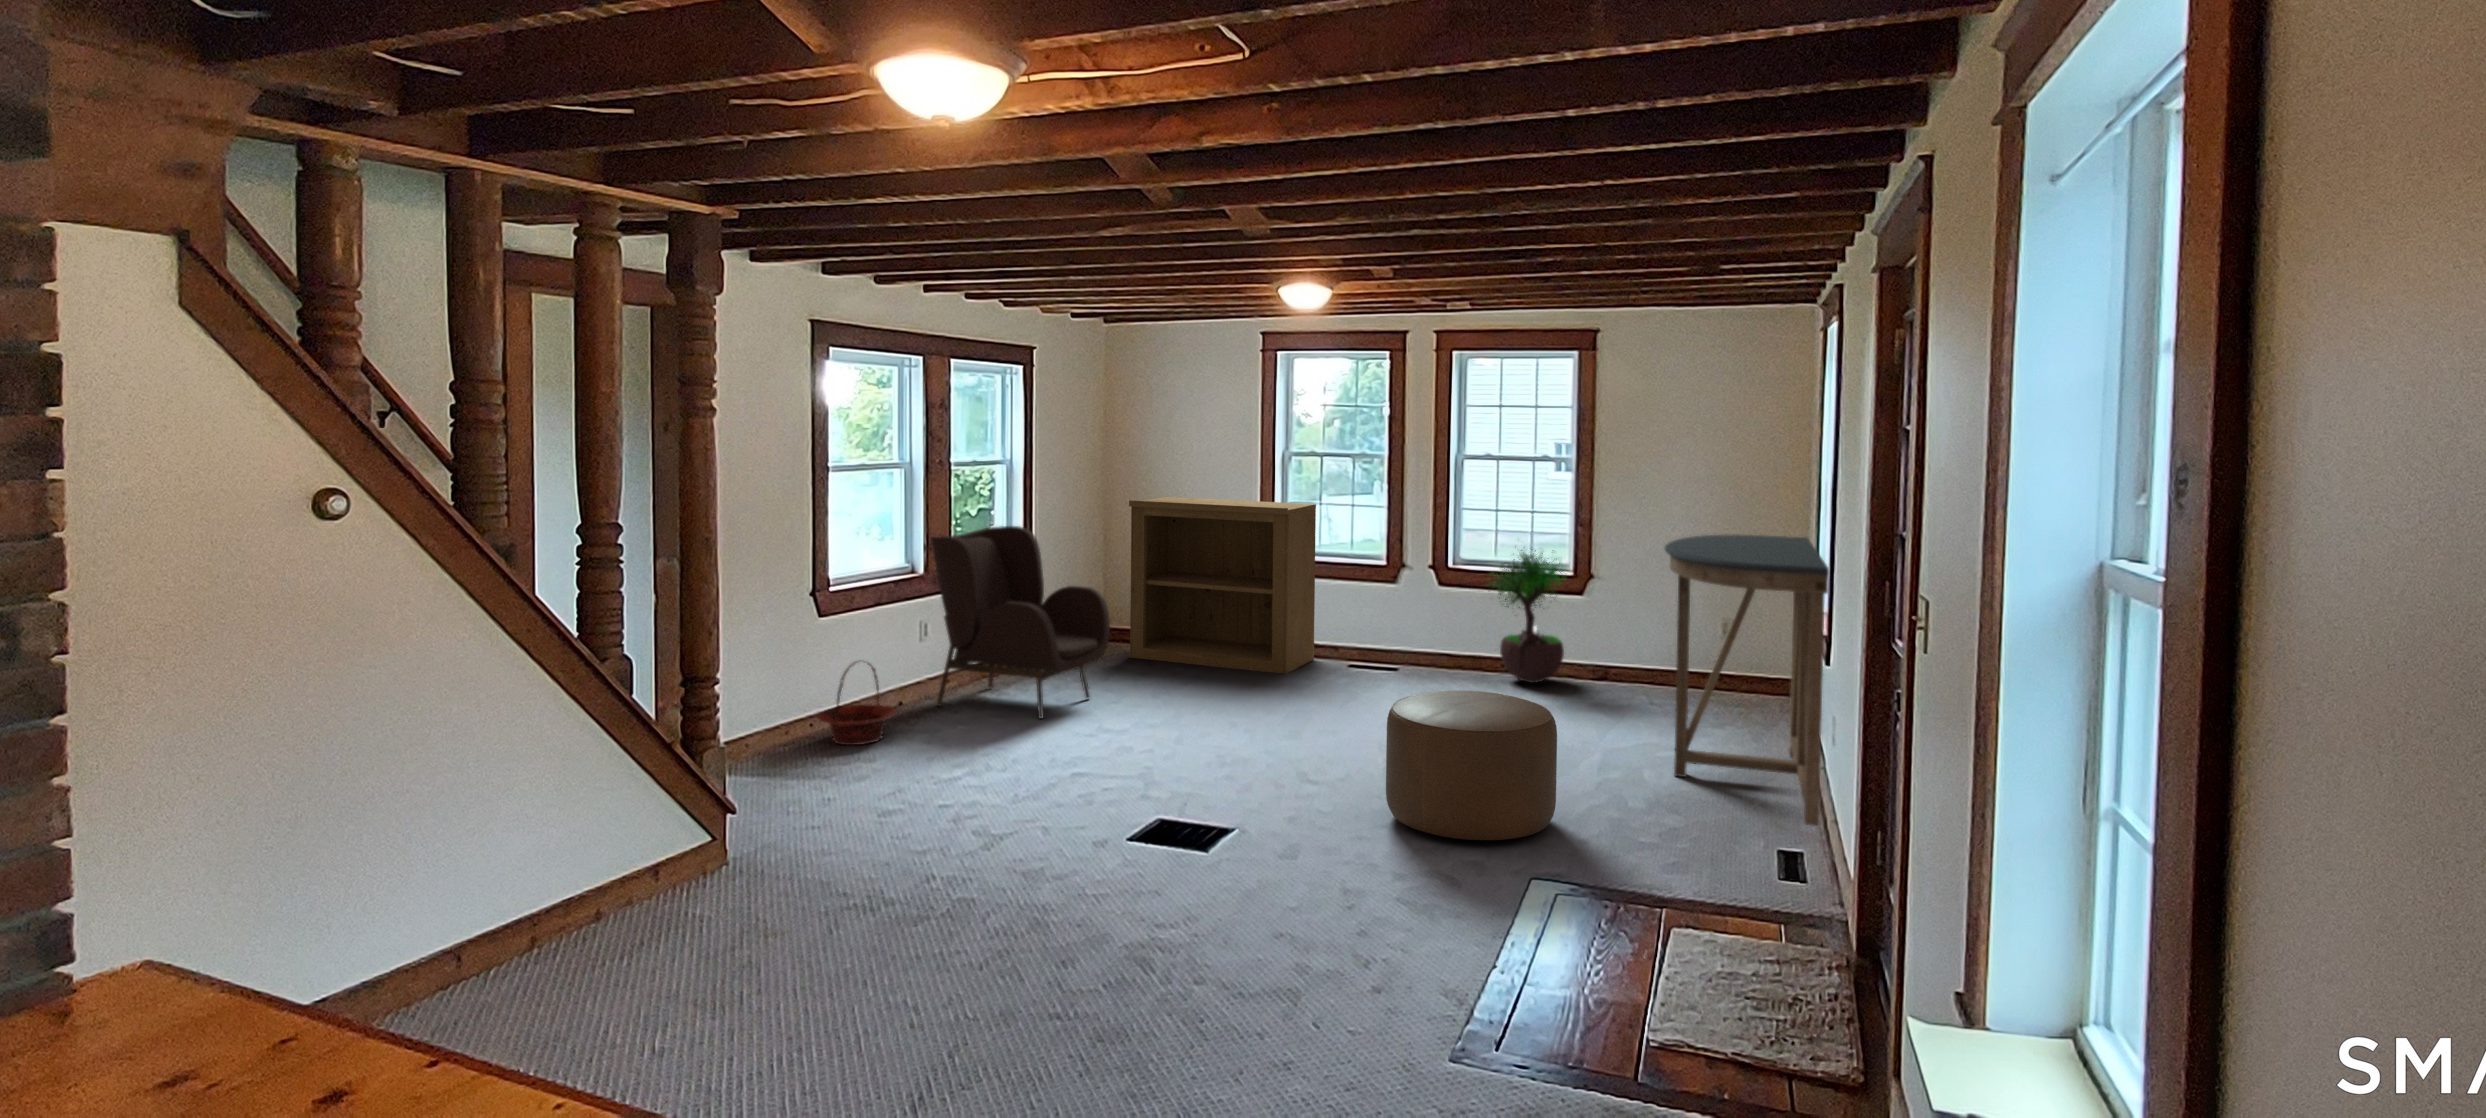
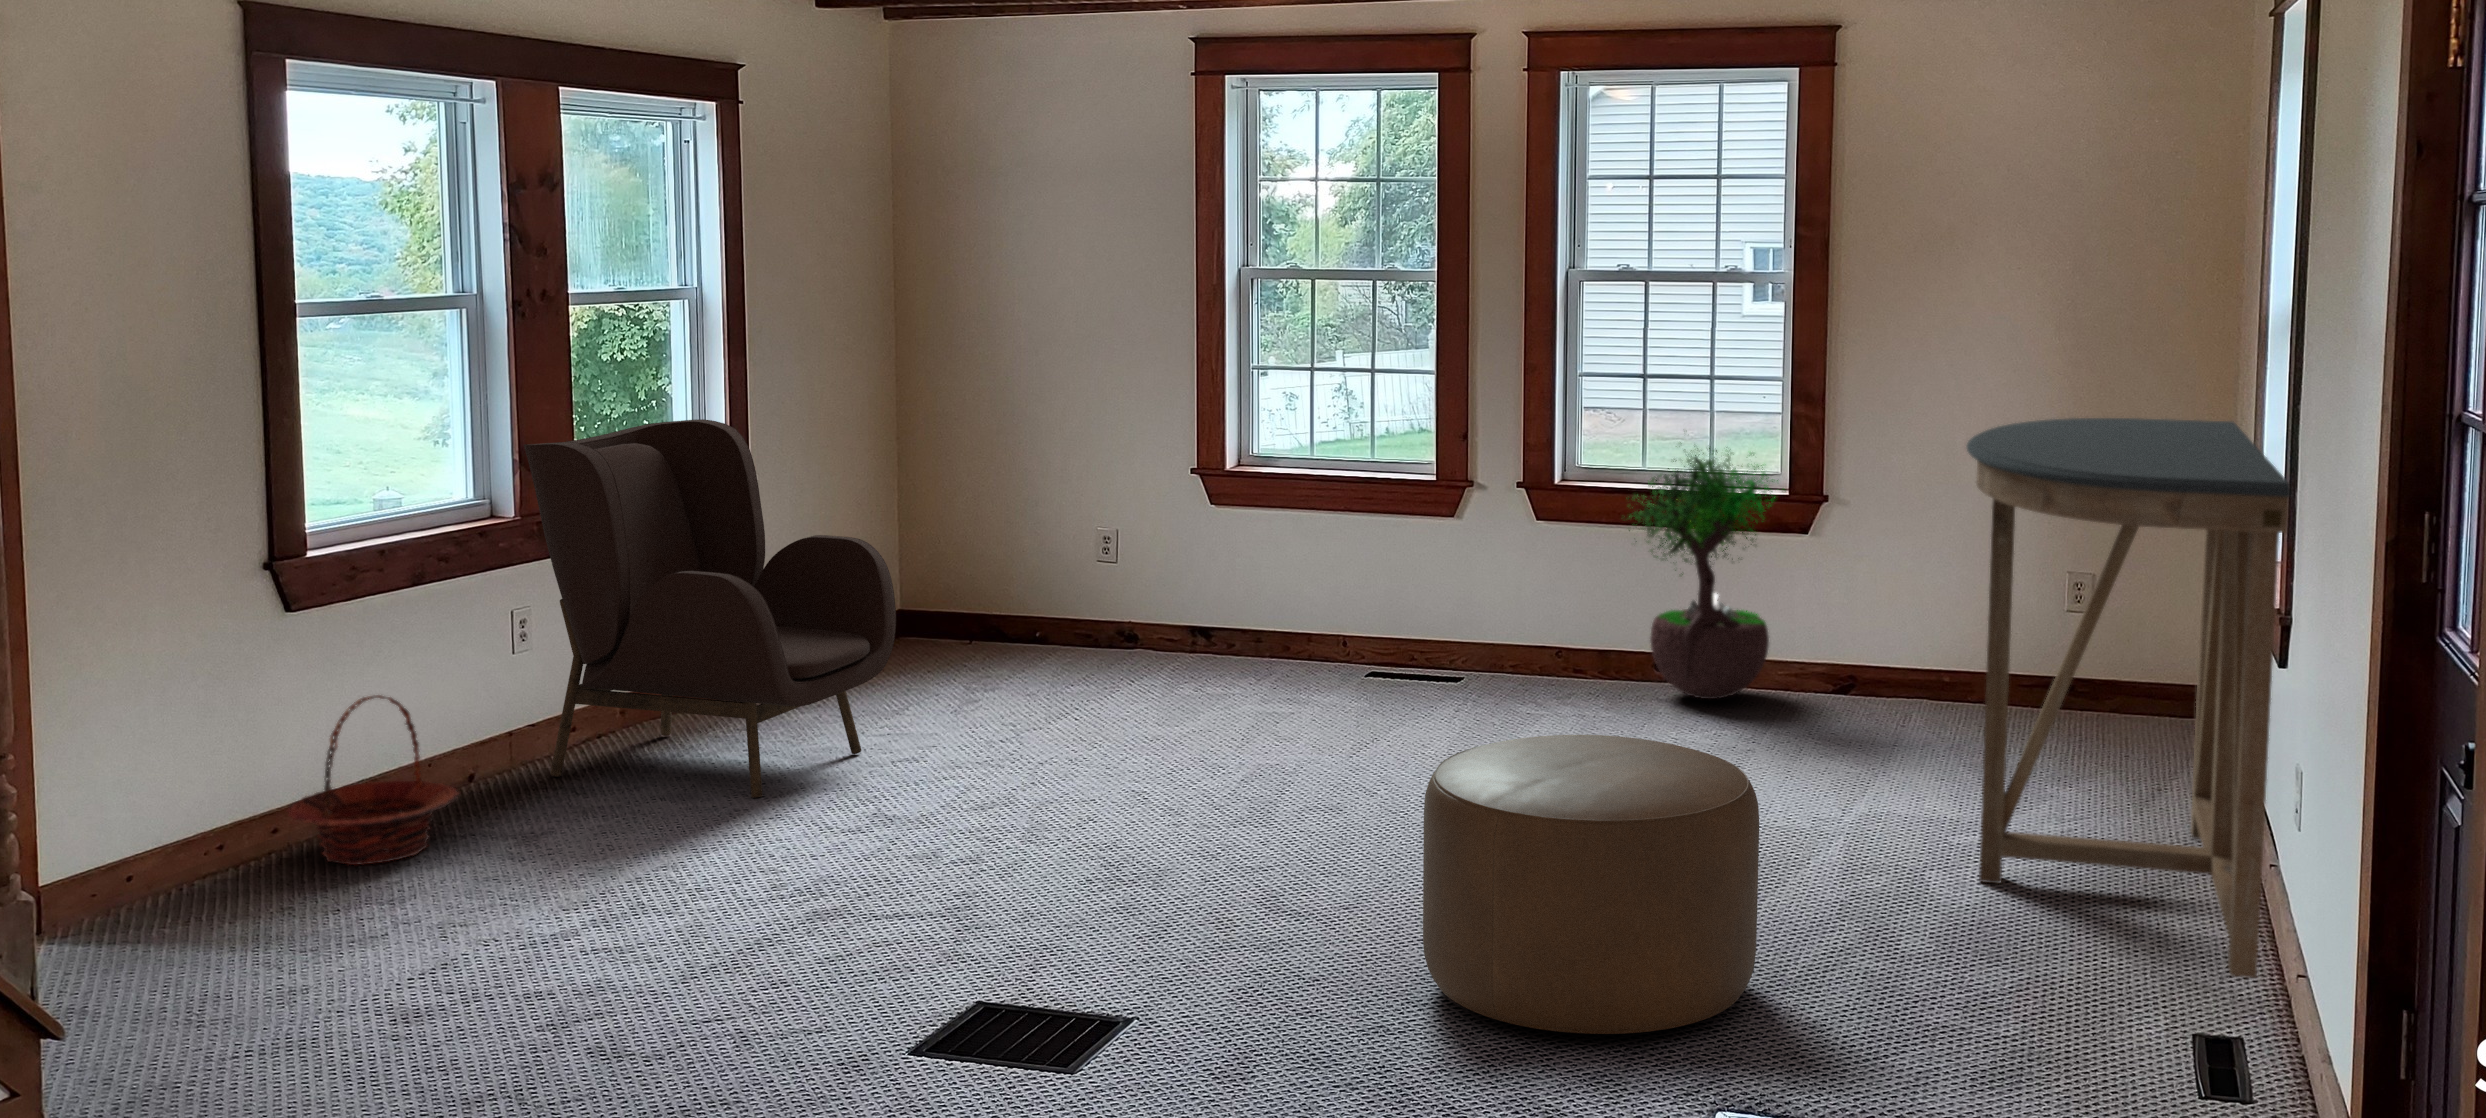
bookshelf: present [1129,497,1316,674] -> none [939,359,1302,693]

